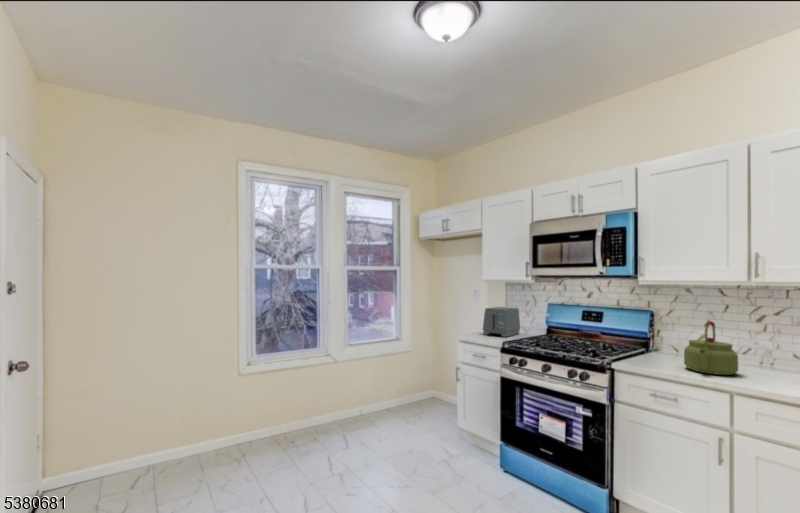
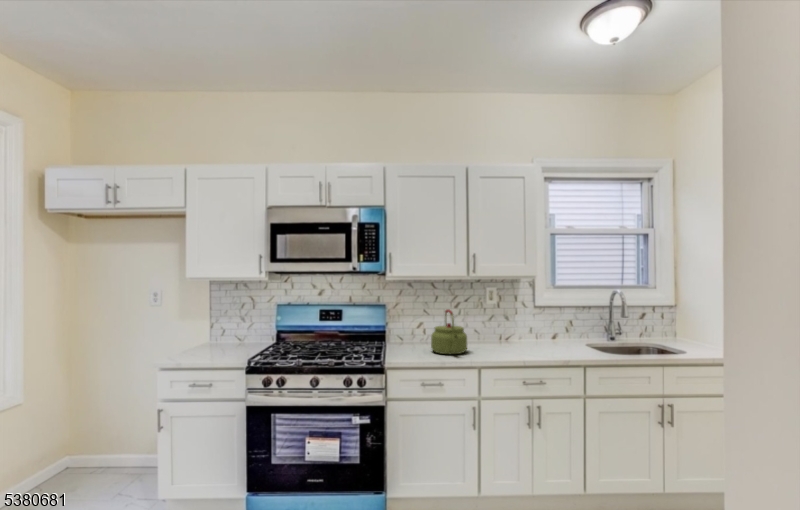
toaster: present [483,307,520,337] -> none [200,314,239,356]

